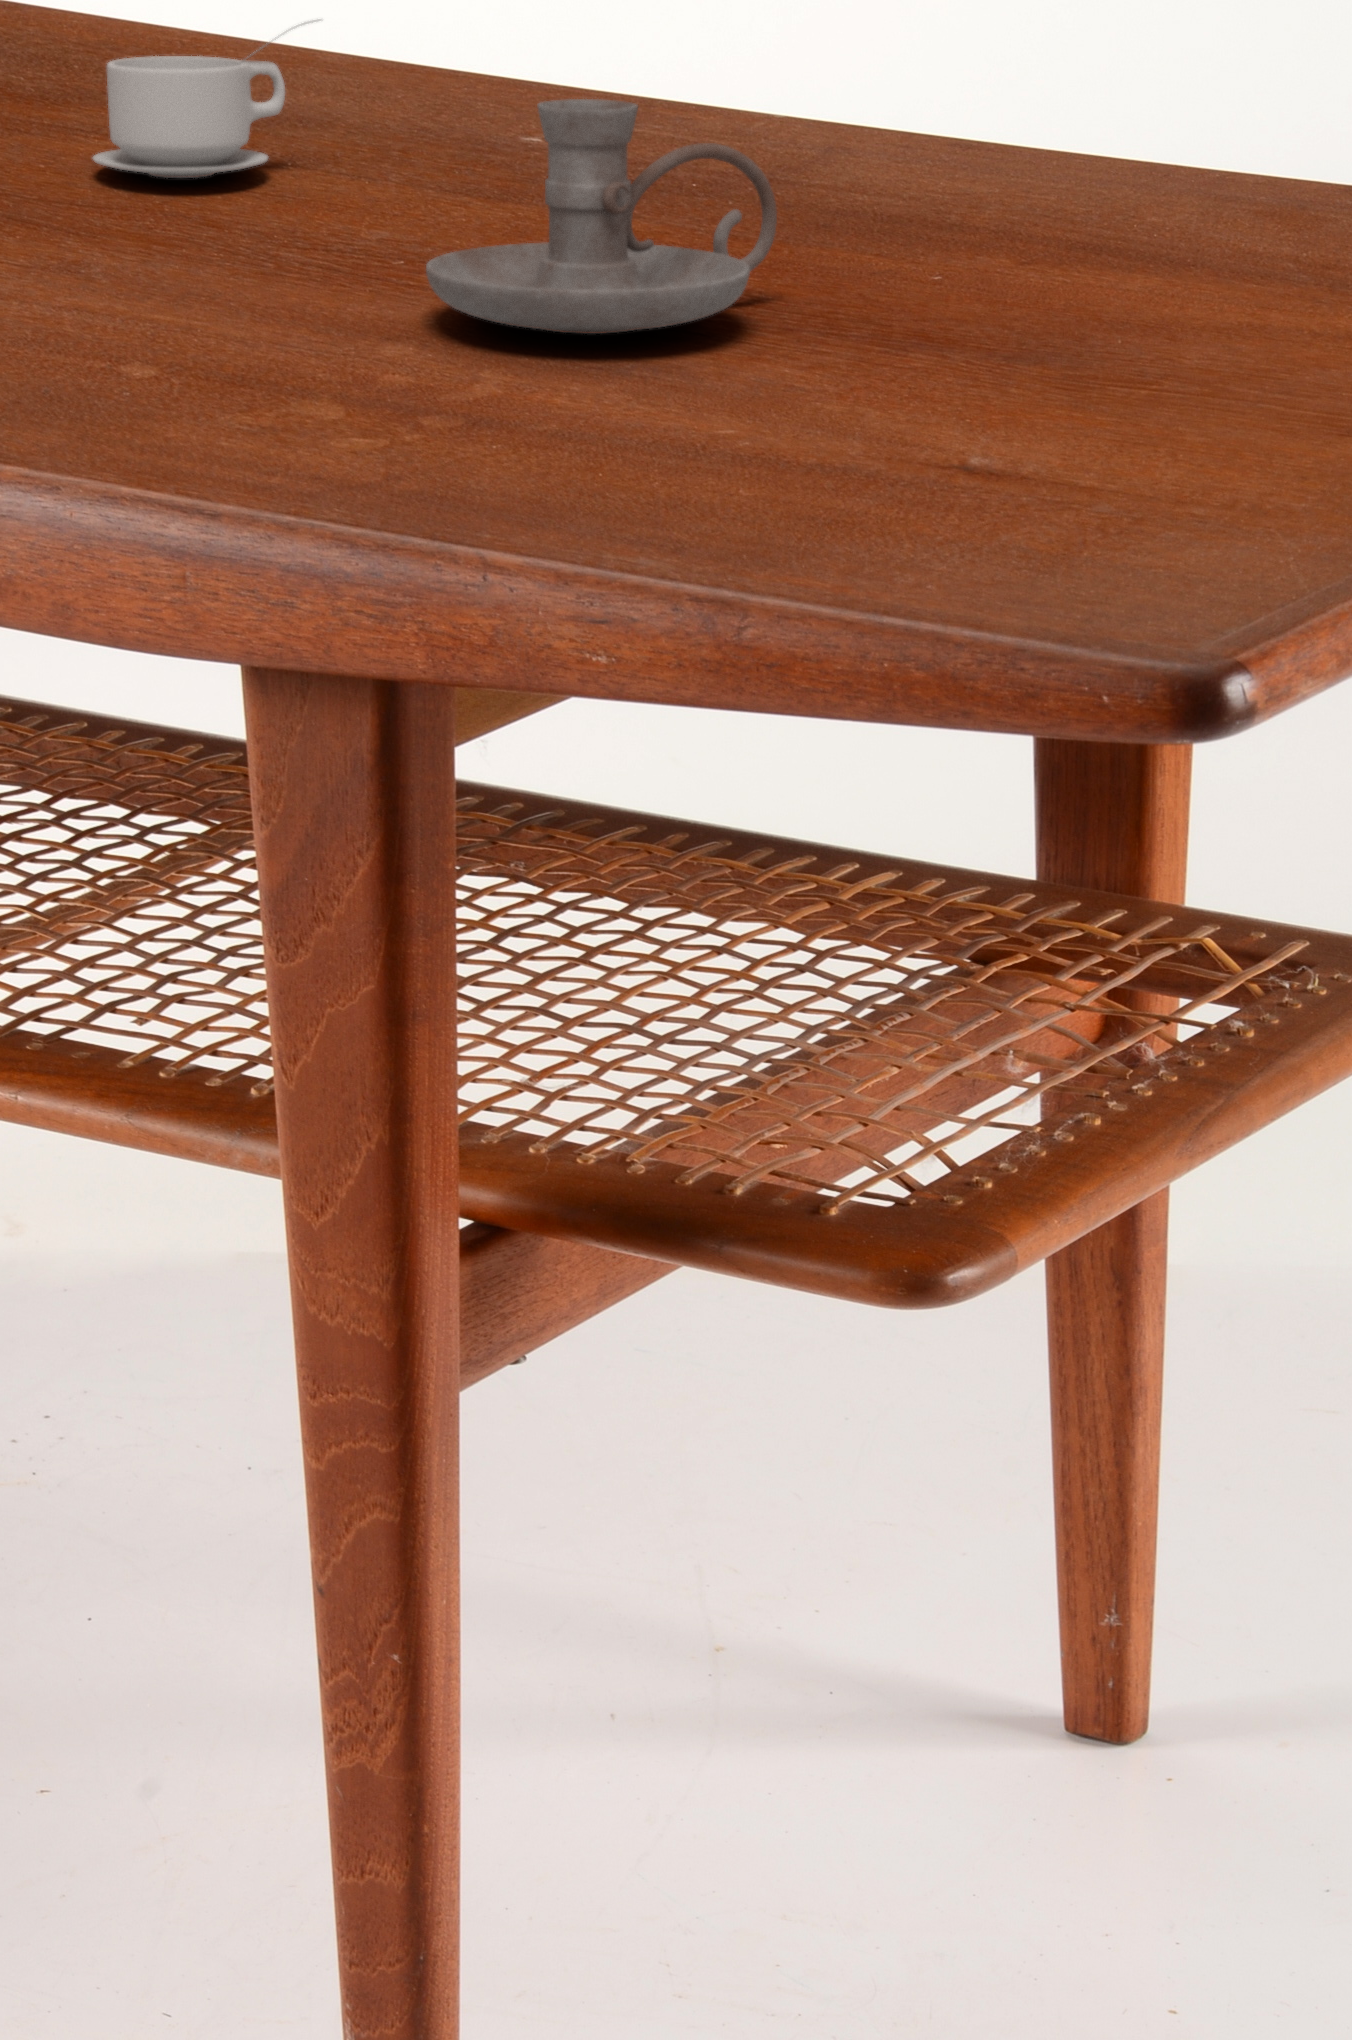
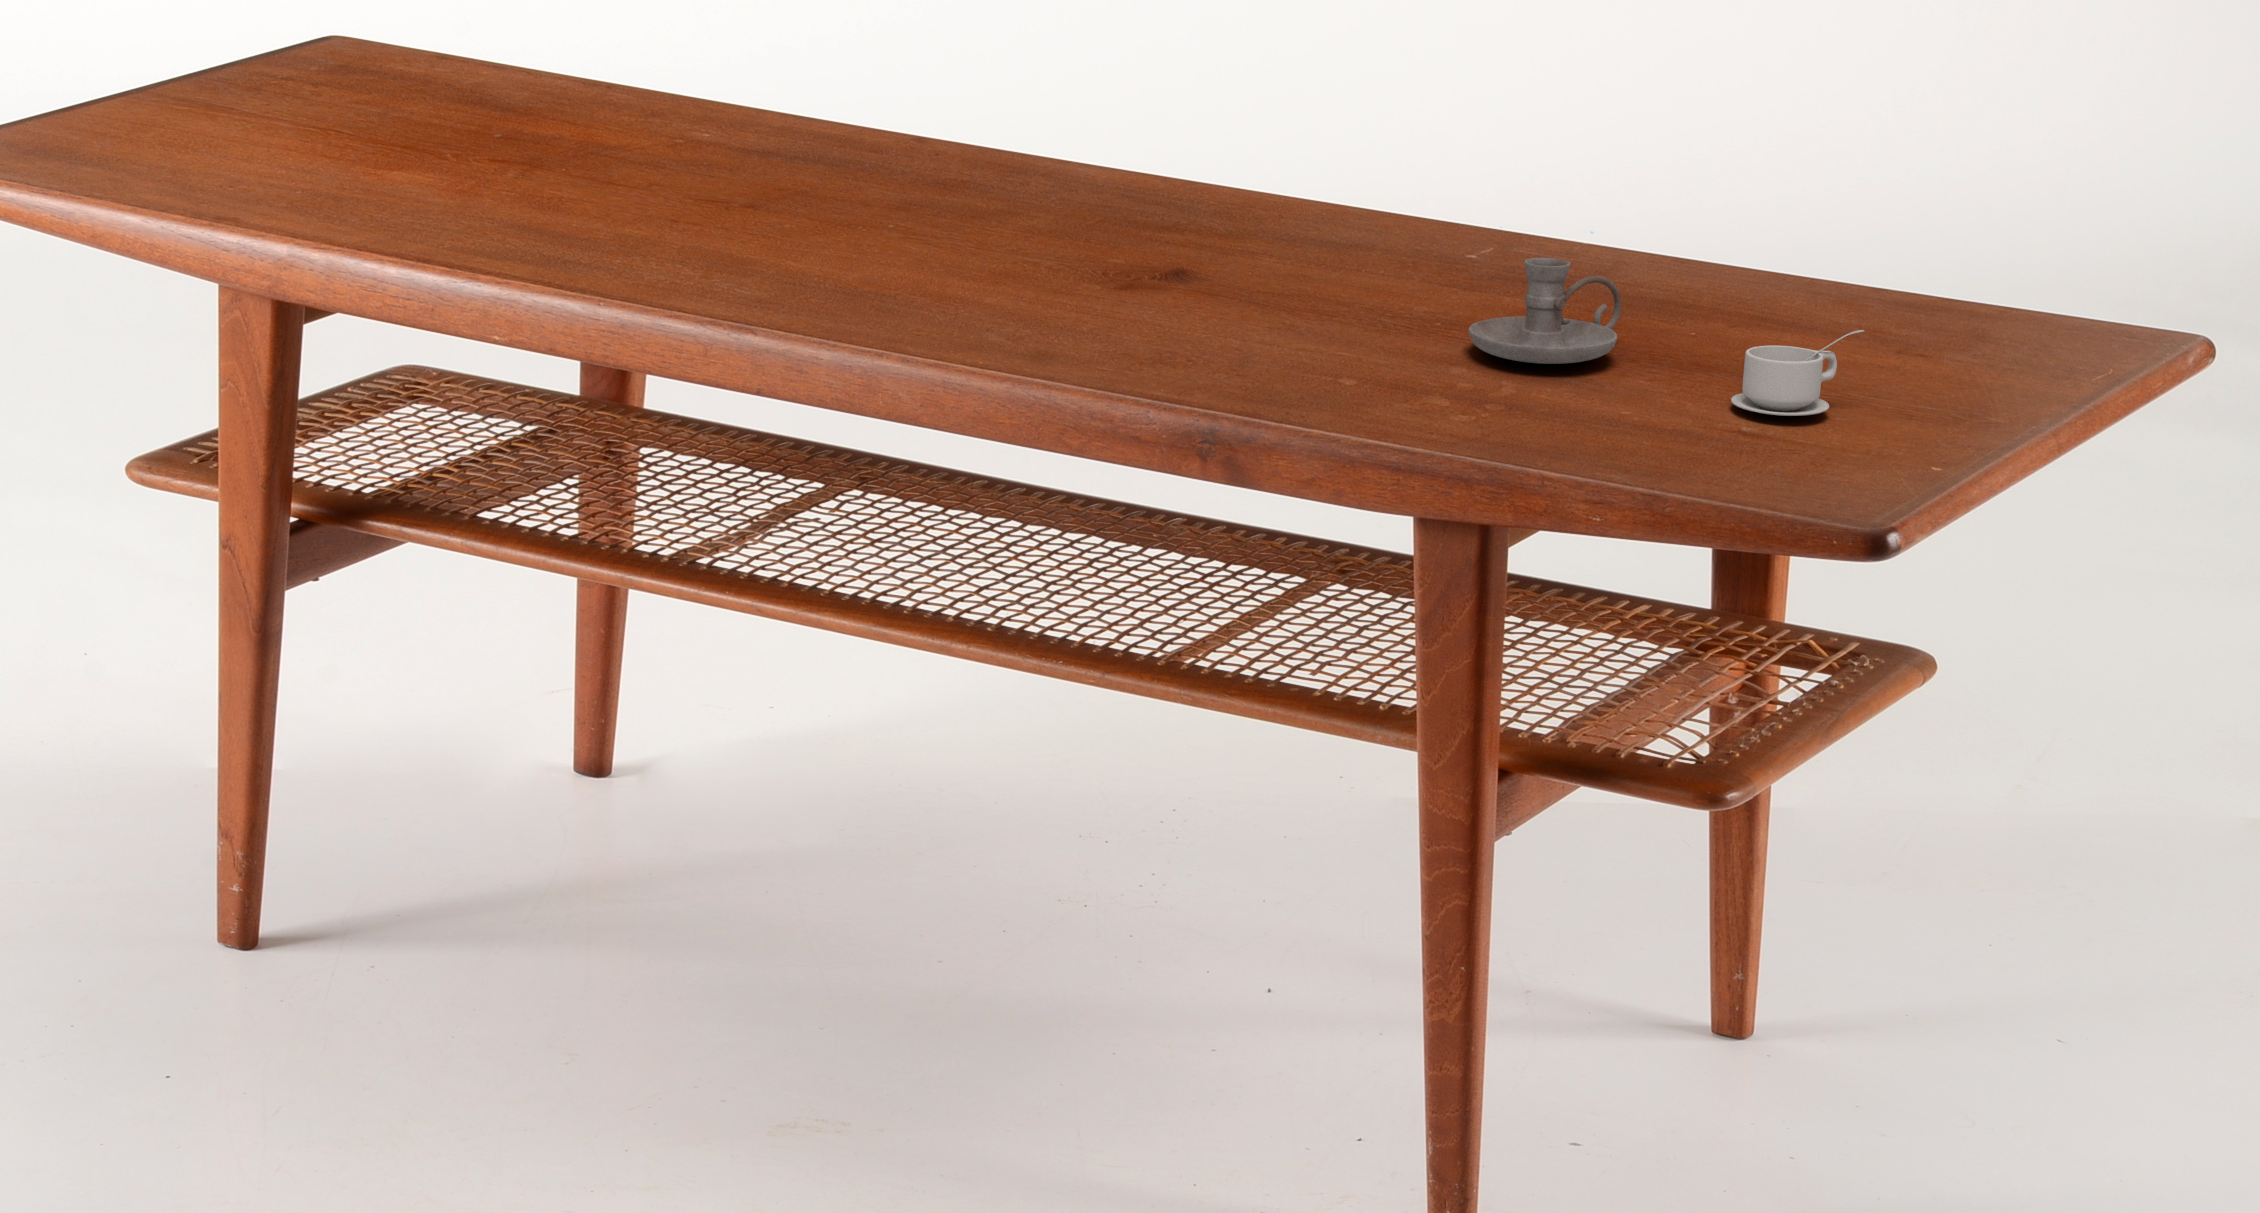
teacup: present [93,23,306,178] -> present [1731,330,1864,416]

